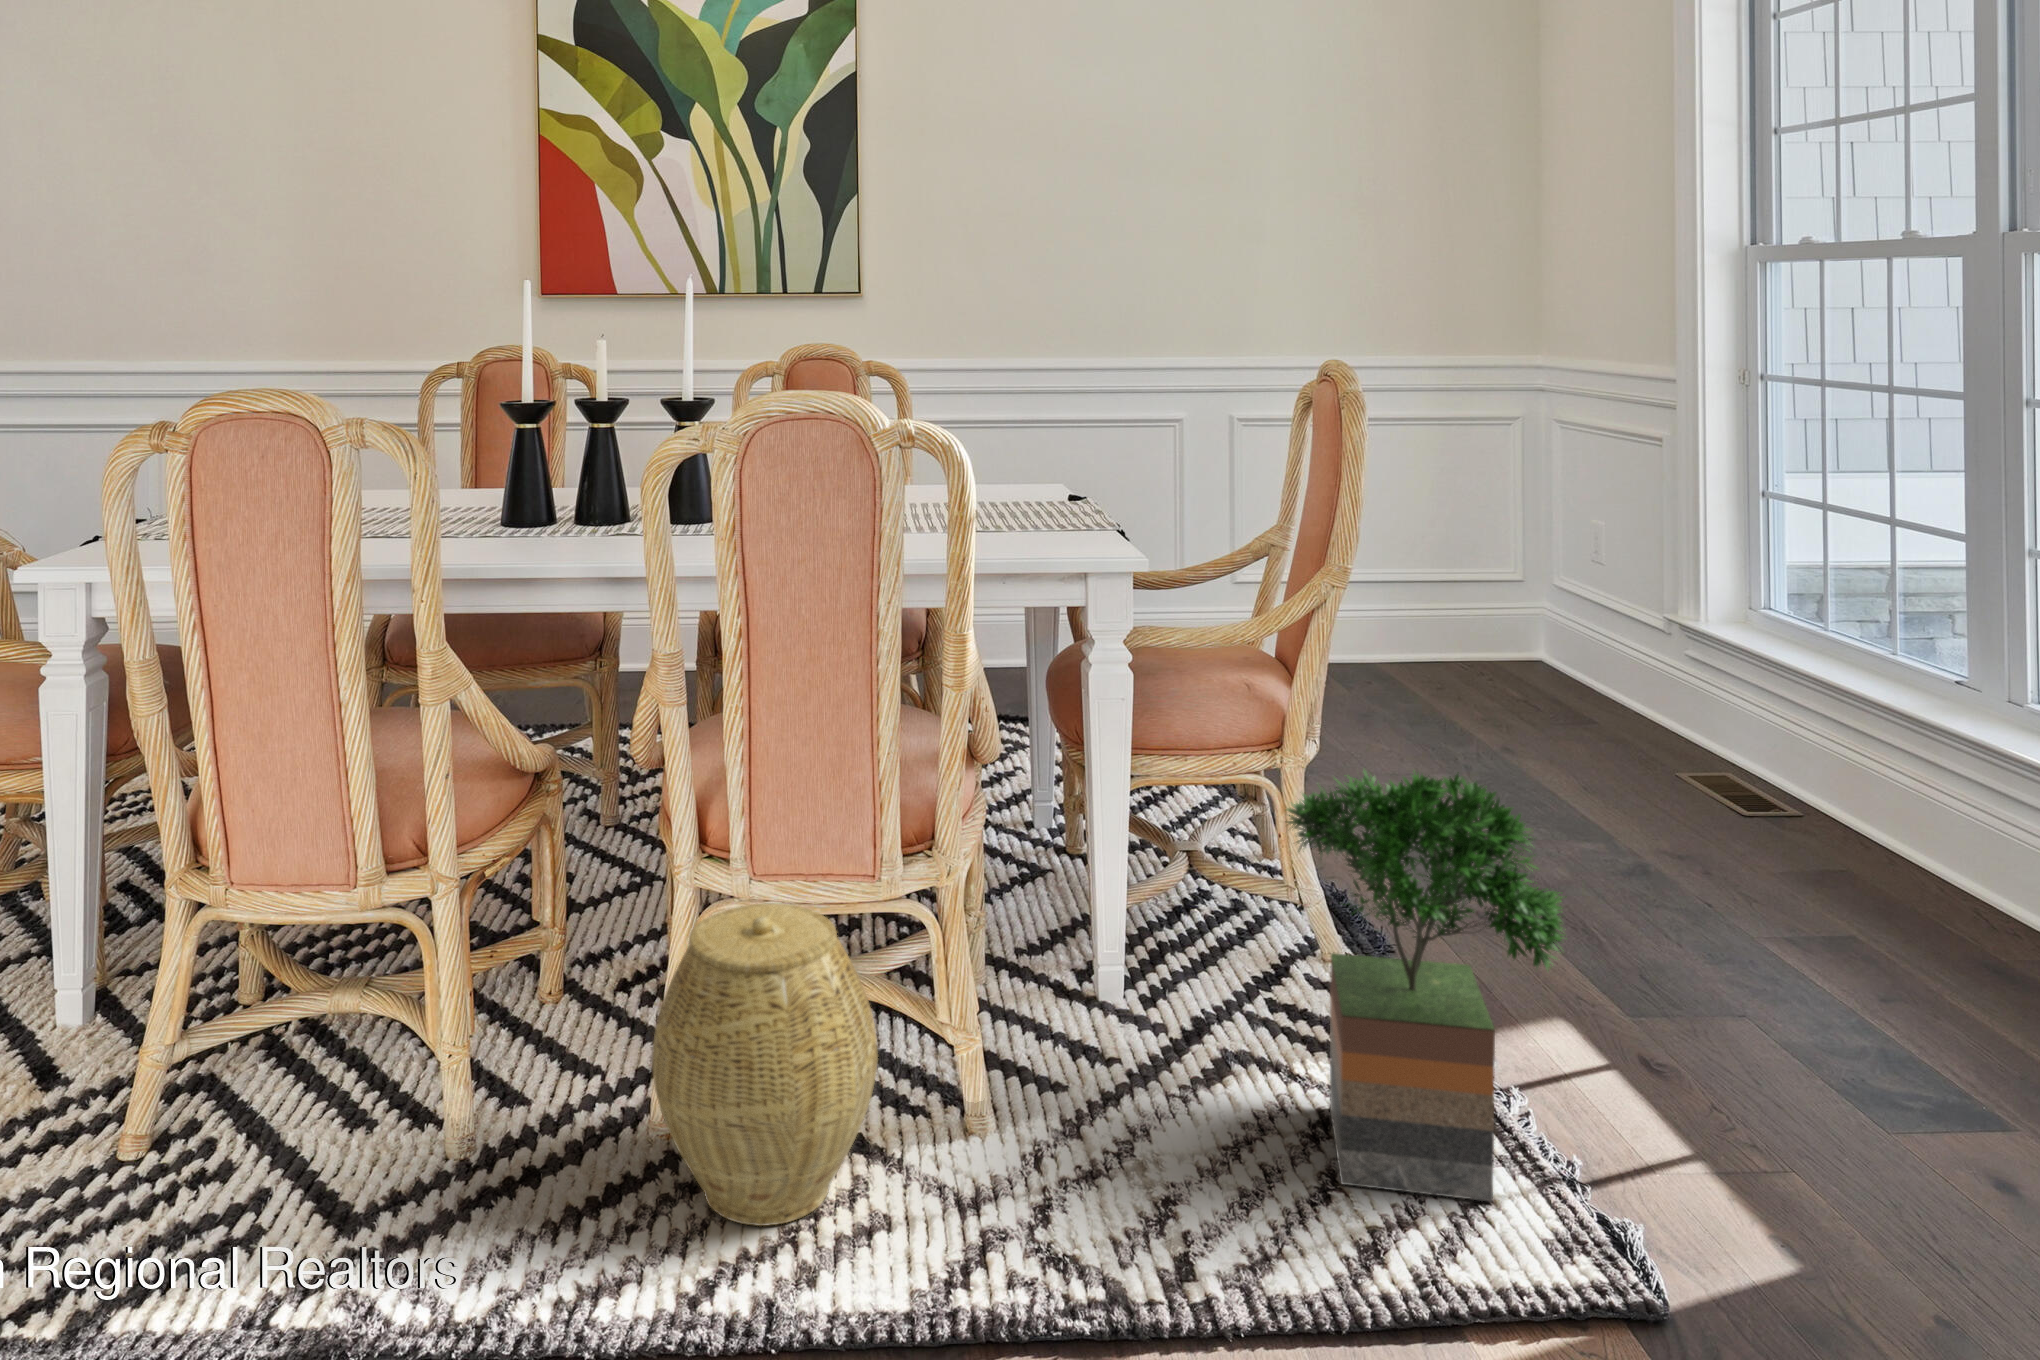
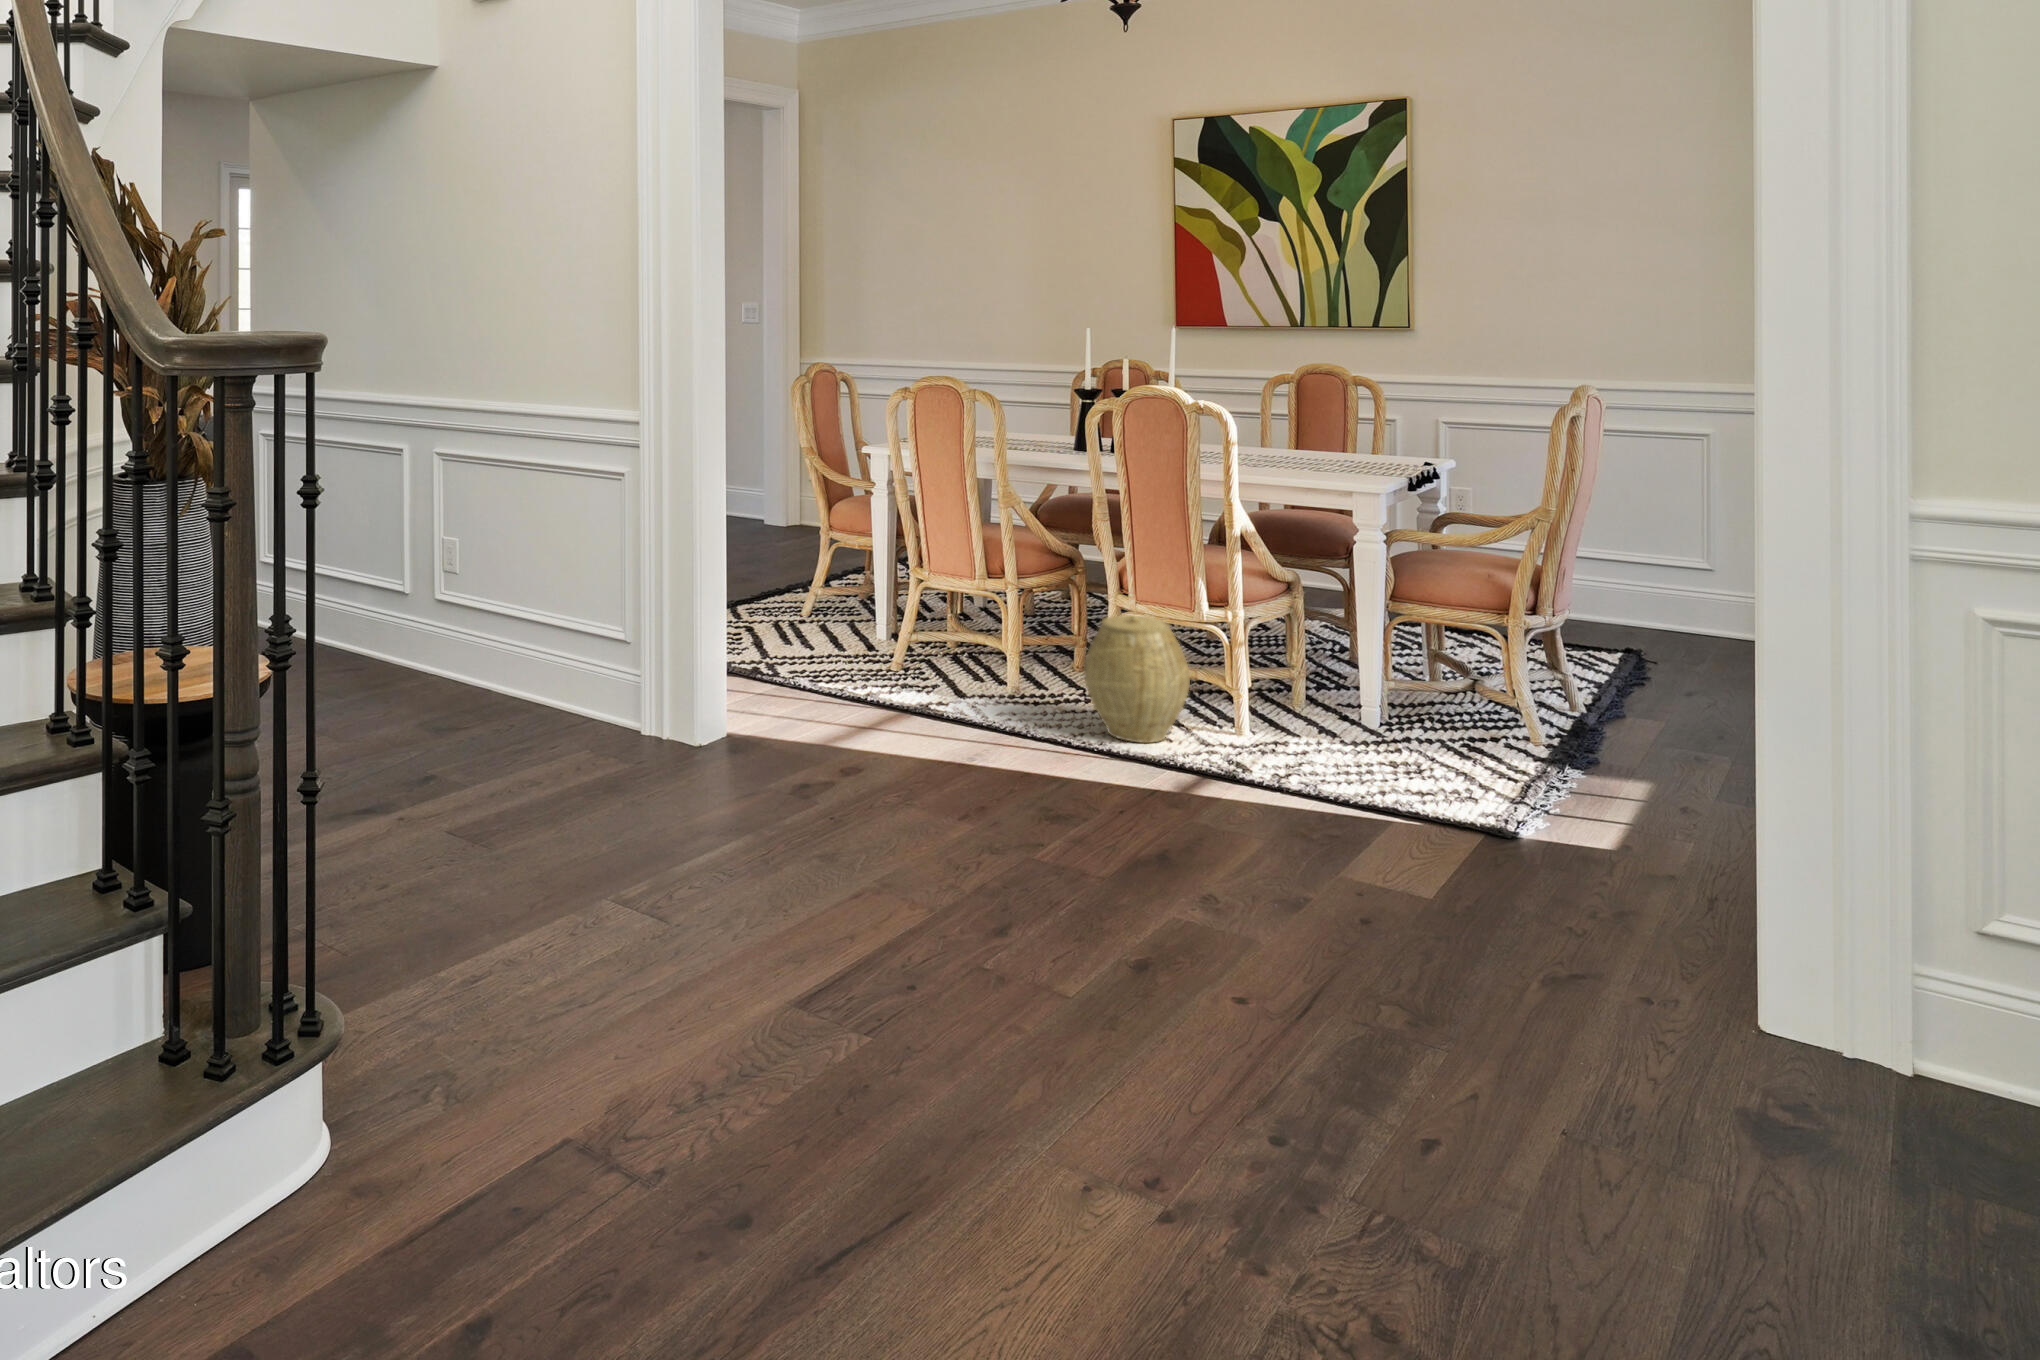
potted tree: present [1287,770,1563,1202] -> none [1416,598,1572,816]

